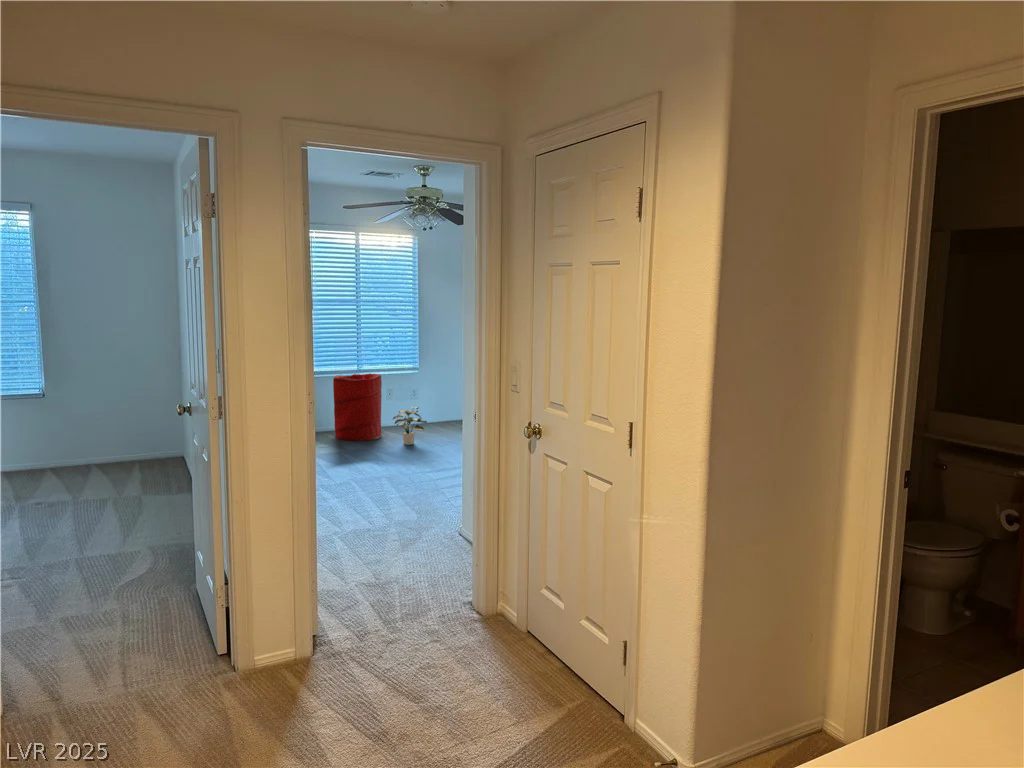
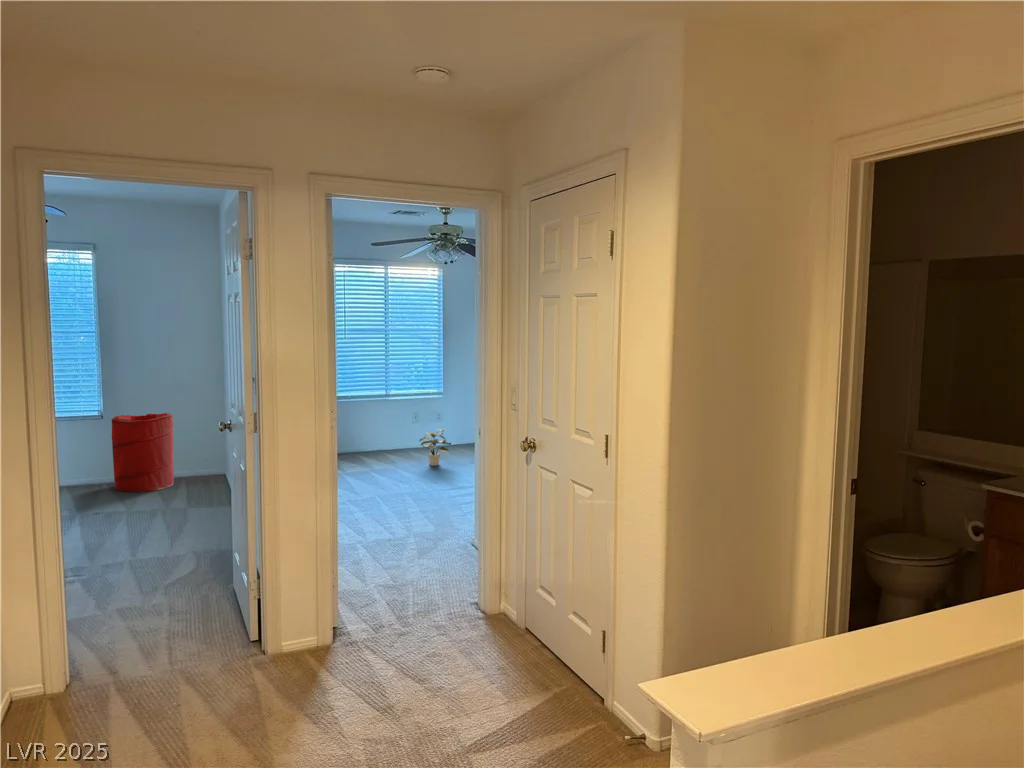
laundry hamper: present [333,373,382,441] -> present [112,413,174,492]

